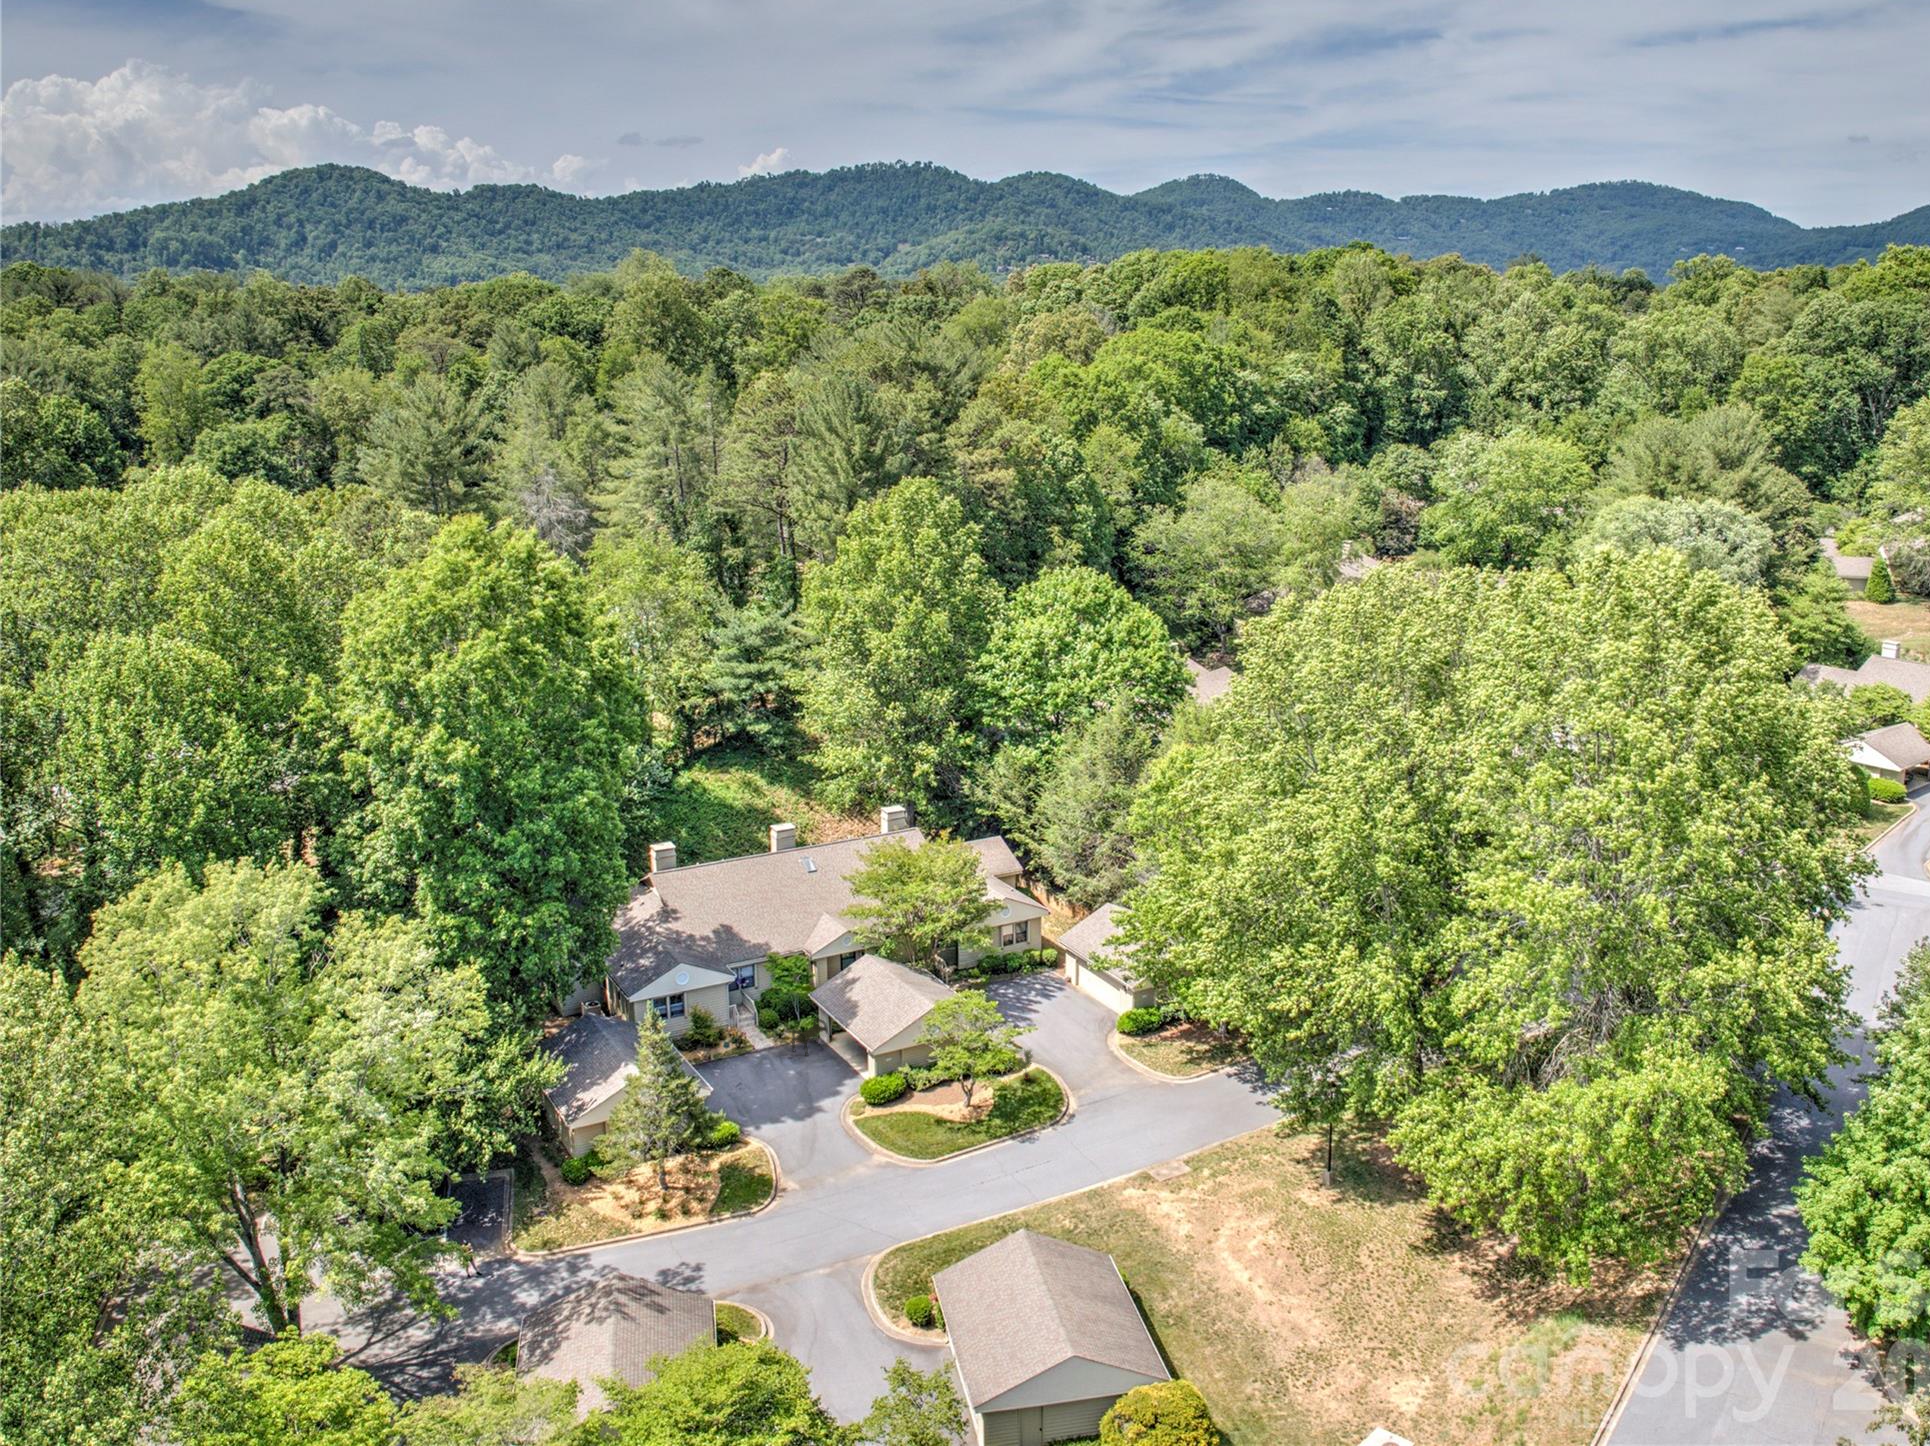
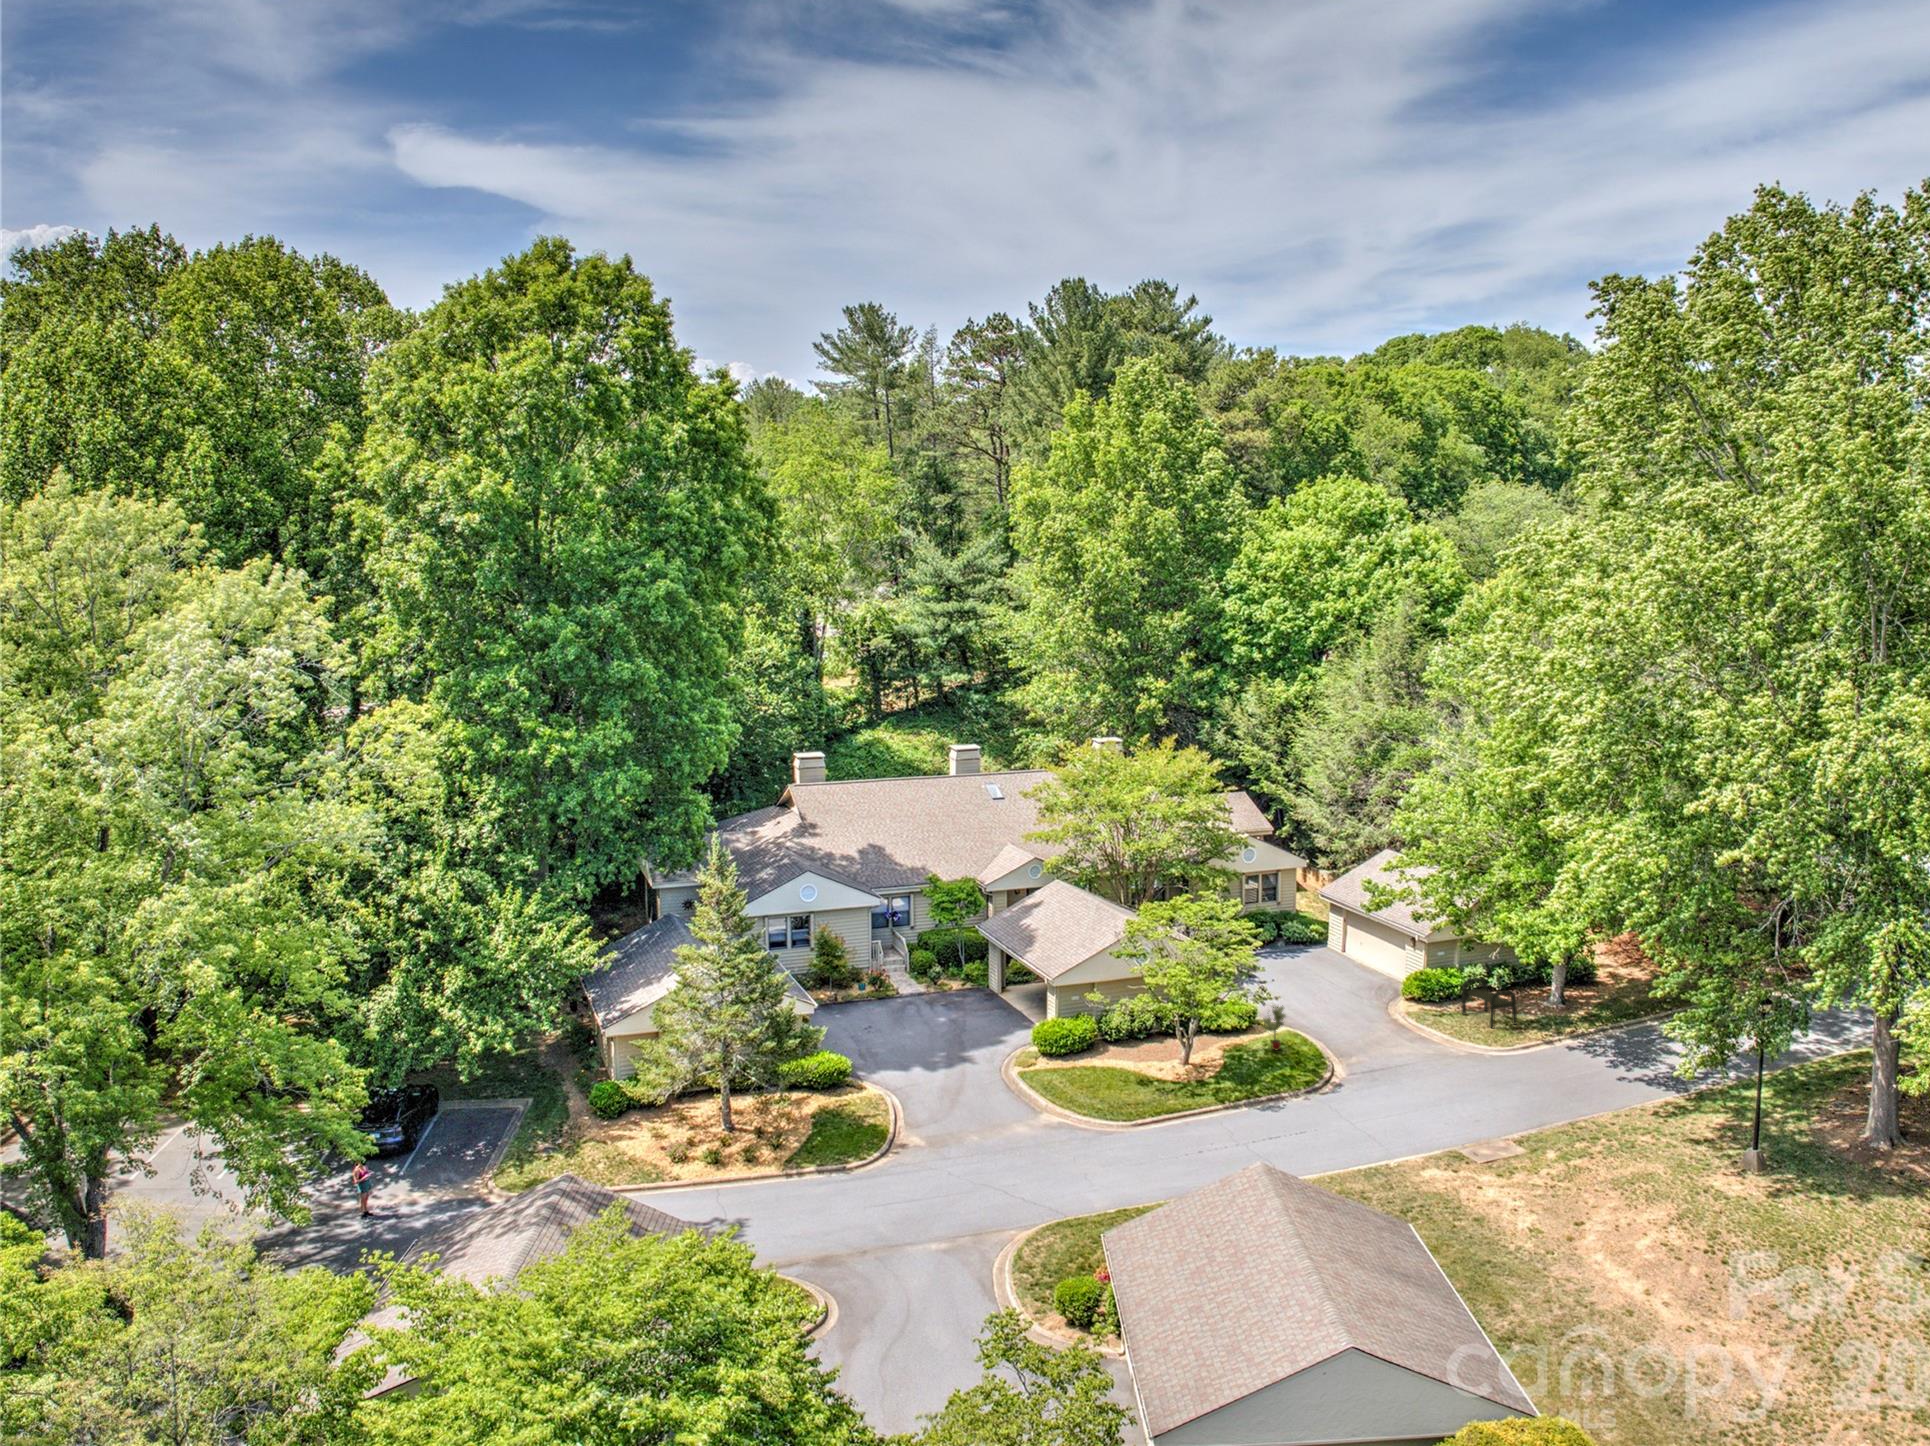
bench: present [792,1019,828,1056] -> present [1462,978,1517,1028]

